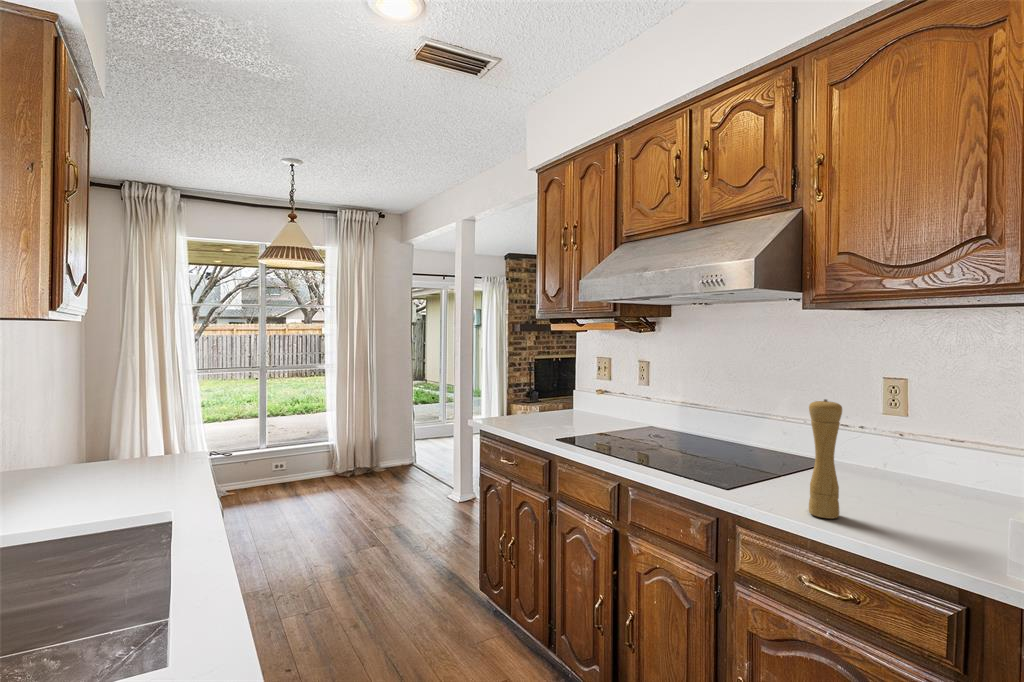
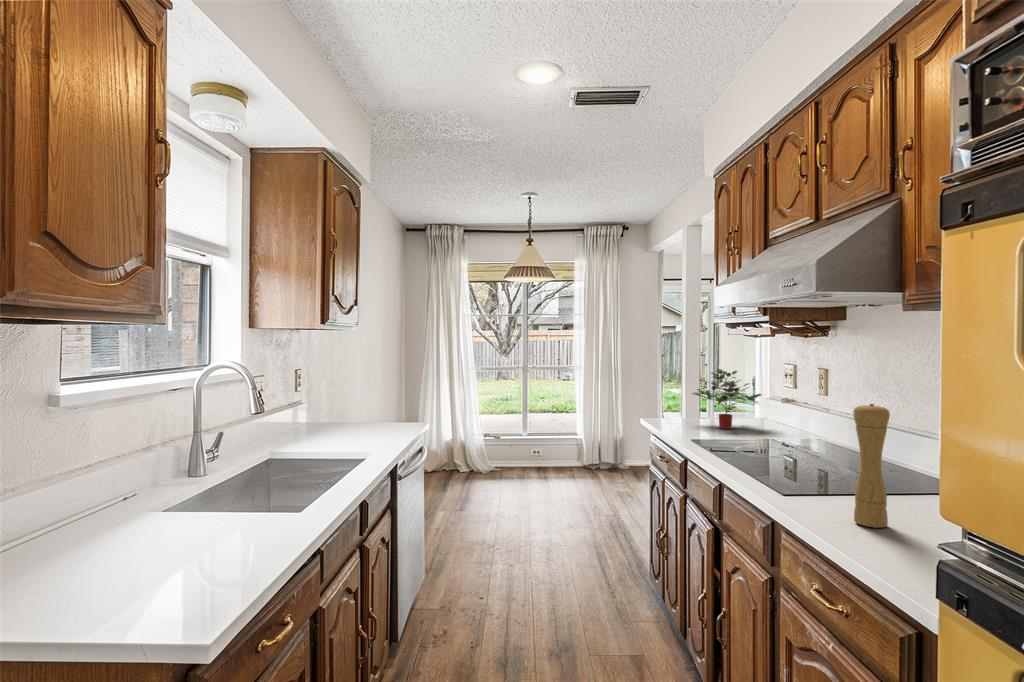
potted plant: none [512,365,585,425] -> present [693,369,761,429]

